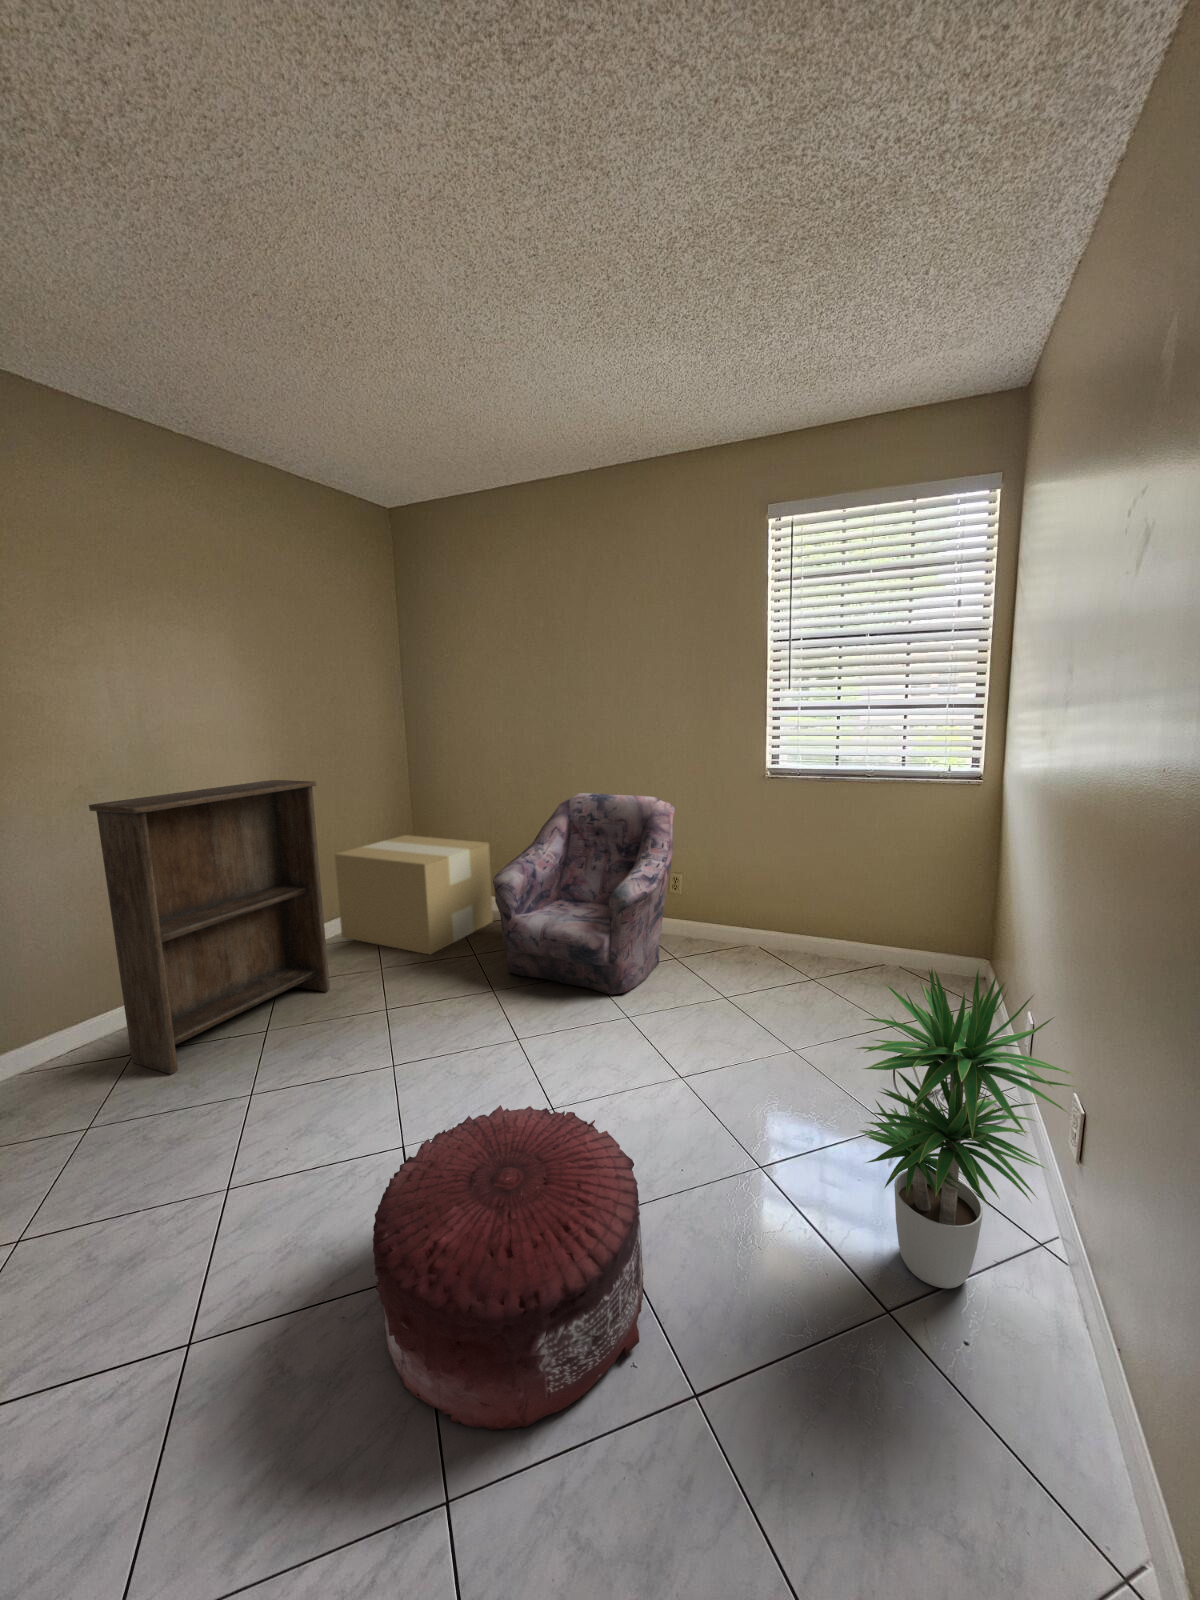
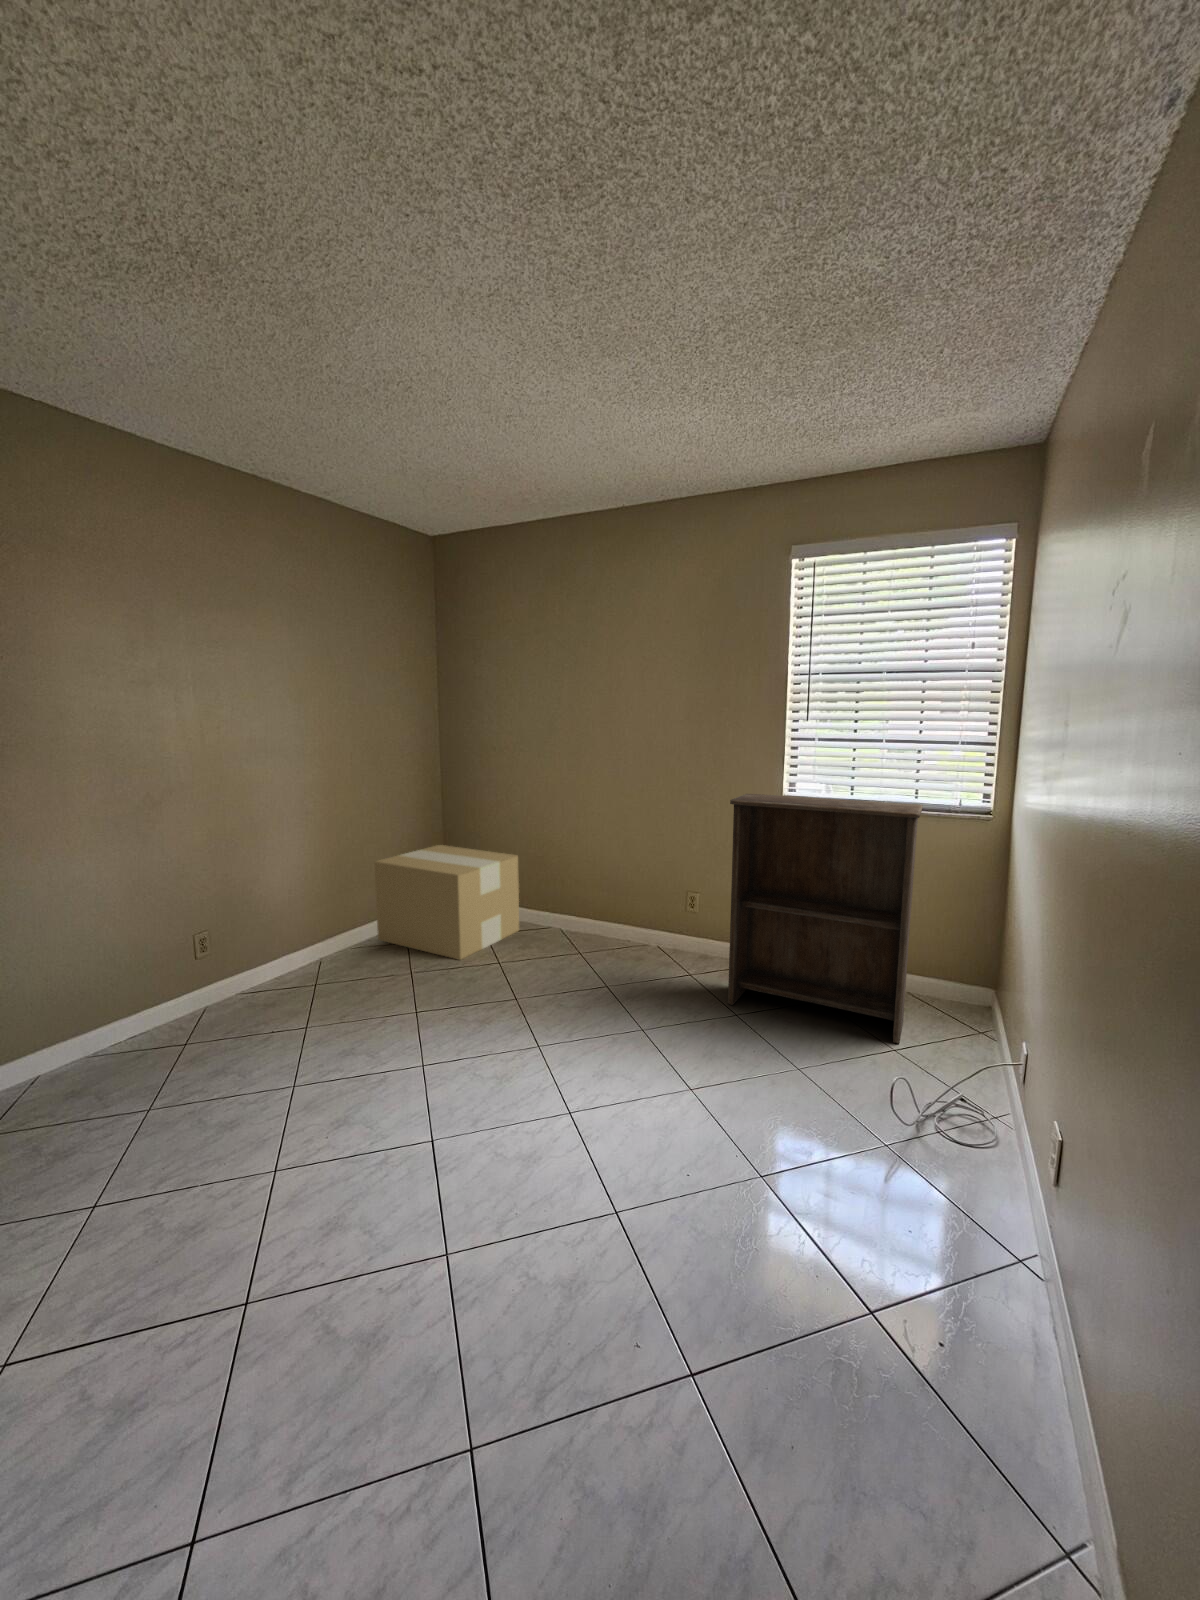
bookshelf: present [89,780,330,1074] -> present [728,794,923,1043]
armchair: present [493,793,675,995] -> none [521,812,696,1006]
potted plant: present [856,969,1075,1288] -> none [848,997,1055,1295]
pouf: present [373,1105,644,1430] -> none [413,1106,650,1392]

